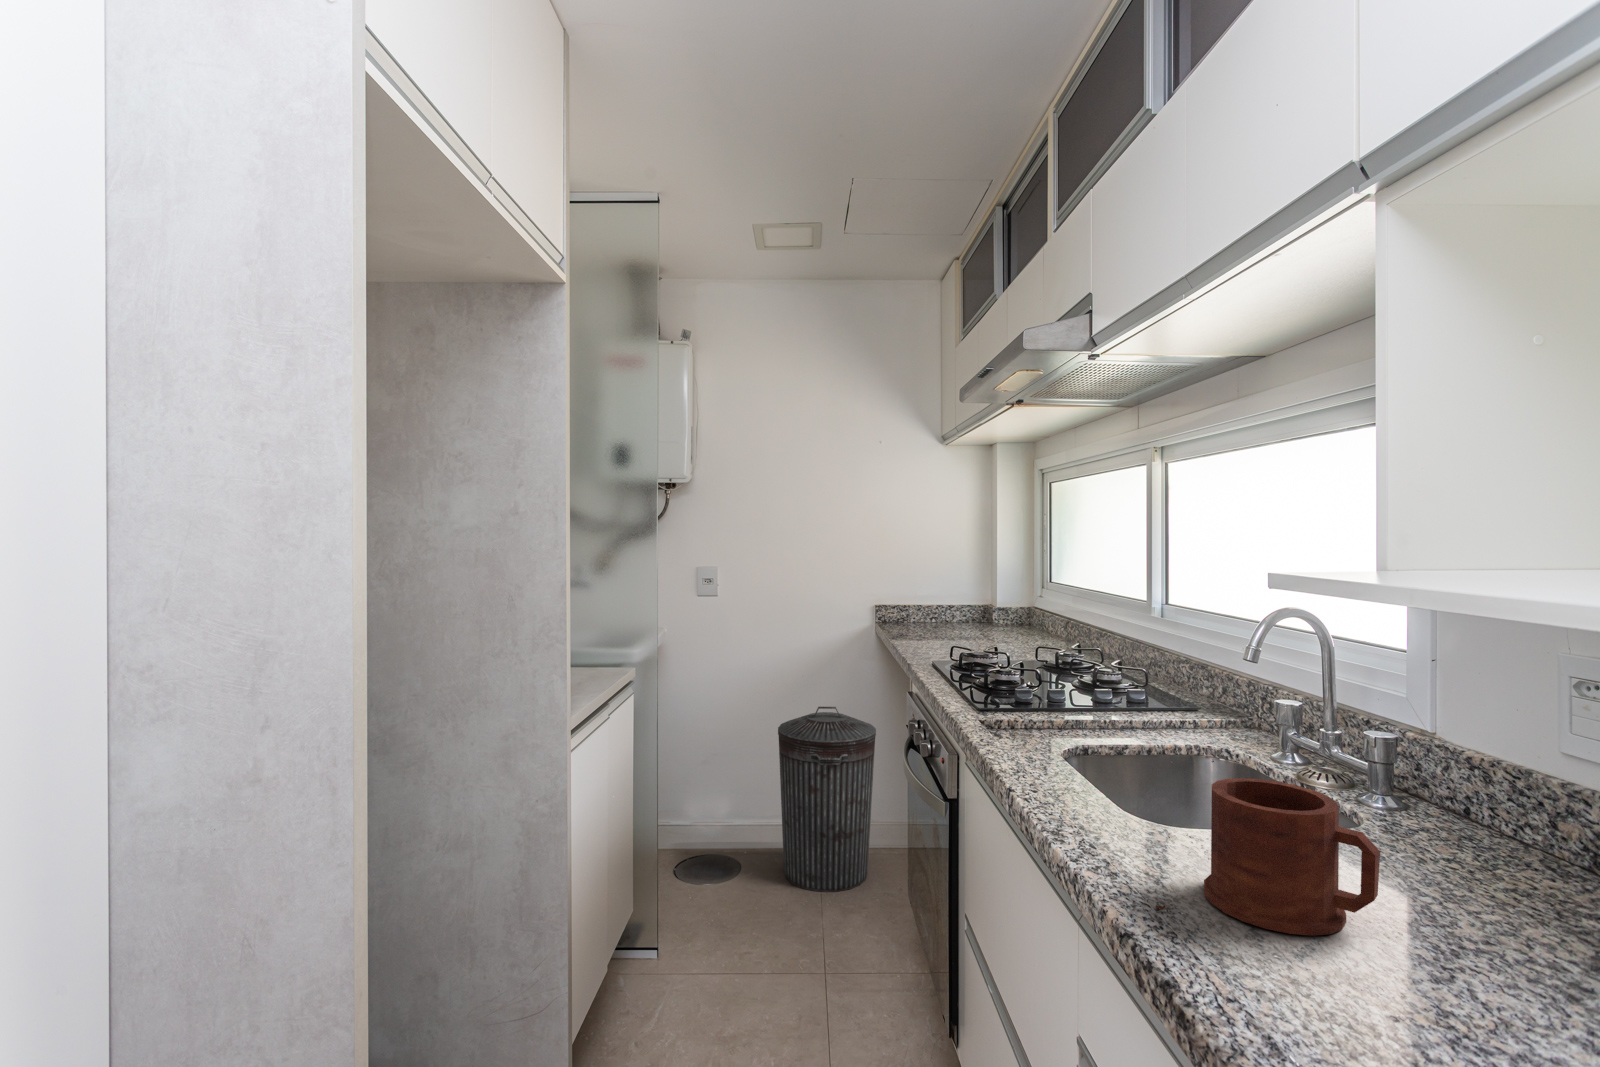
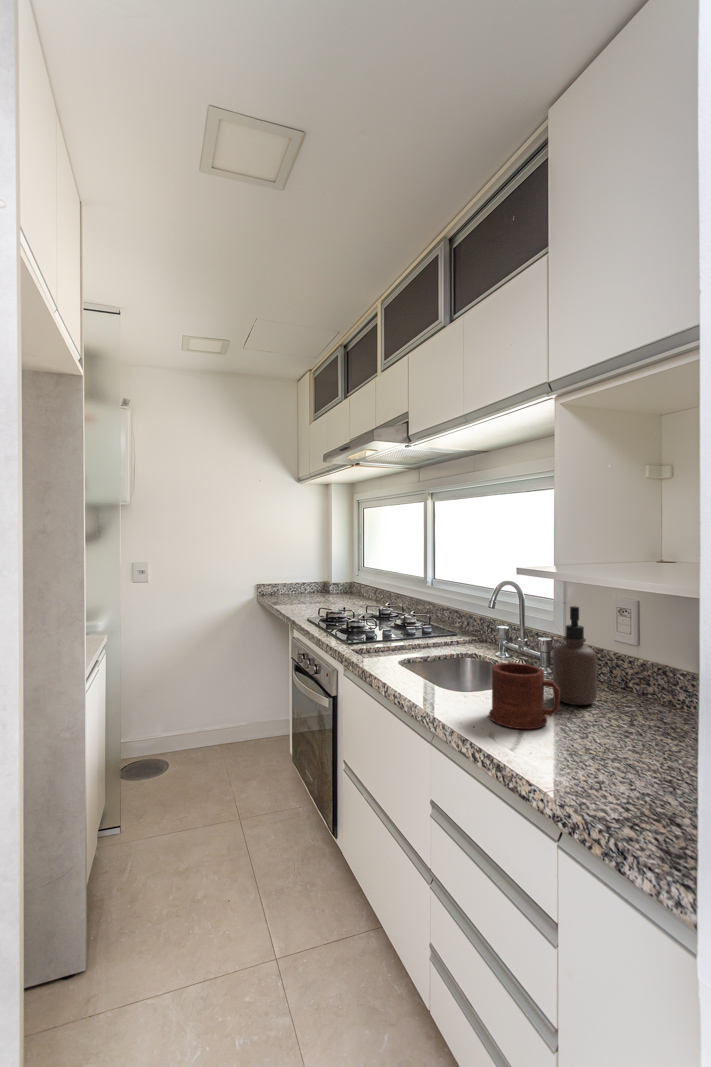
soap dispenser: none [1379,666,1500,897] -> present [553,606,597,705]
trash can: present [778,707,876,892] -> none [199,650,263,769]

